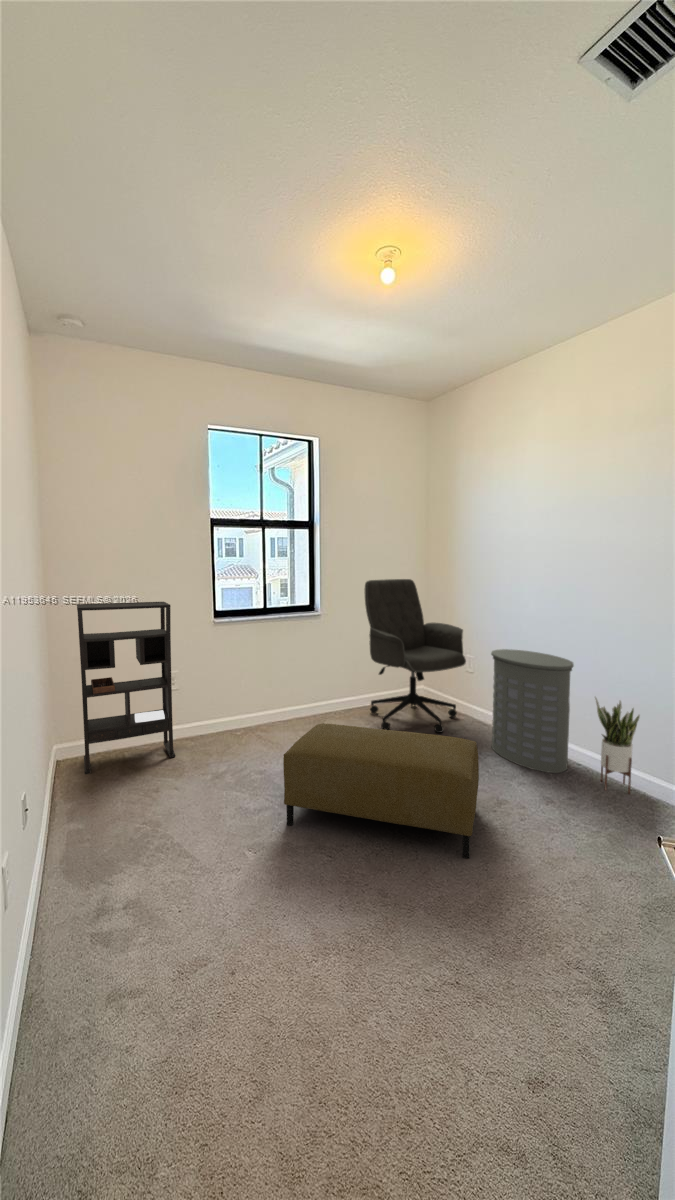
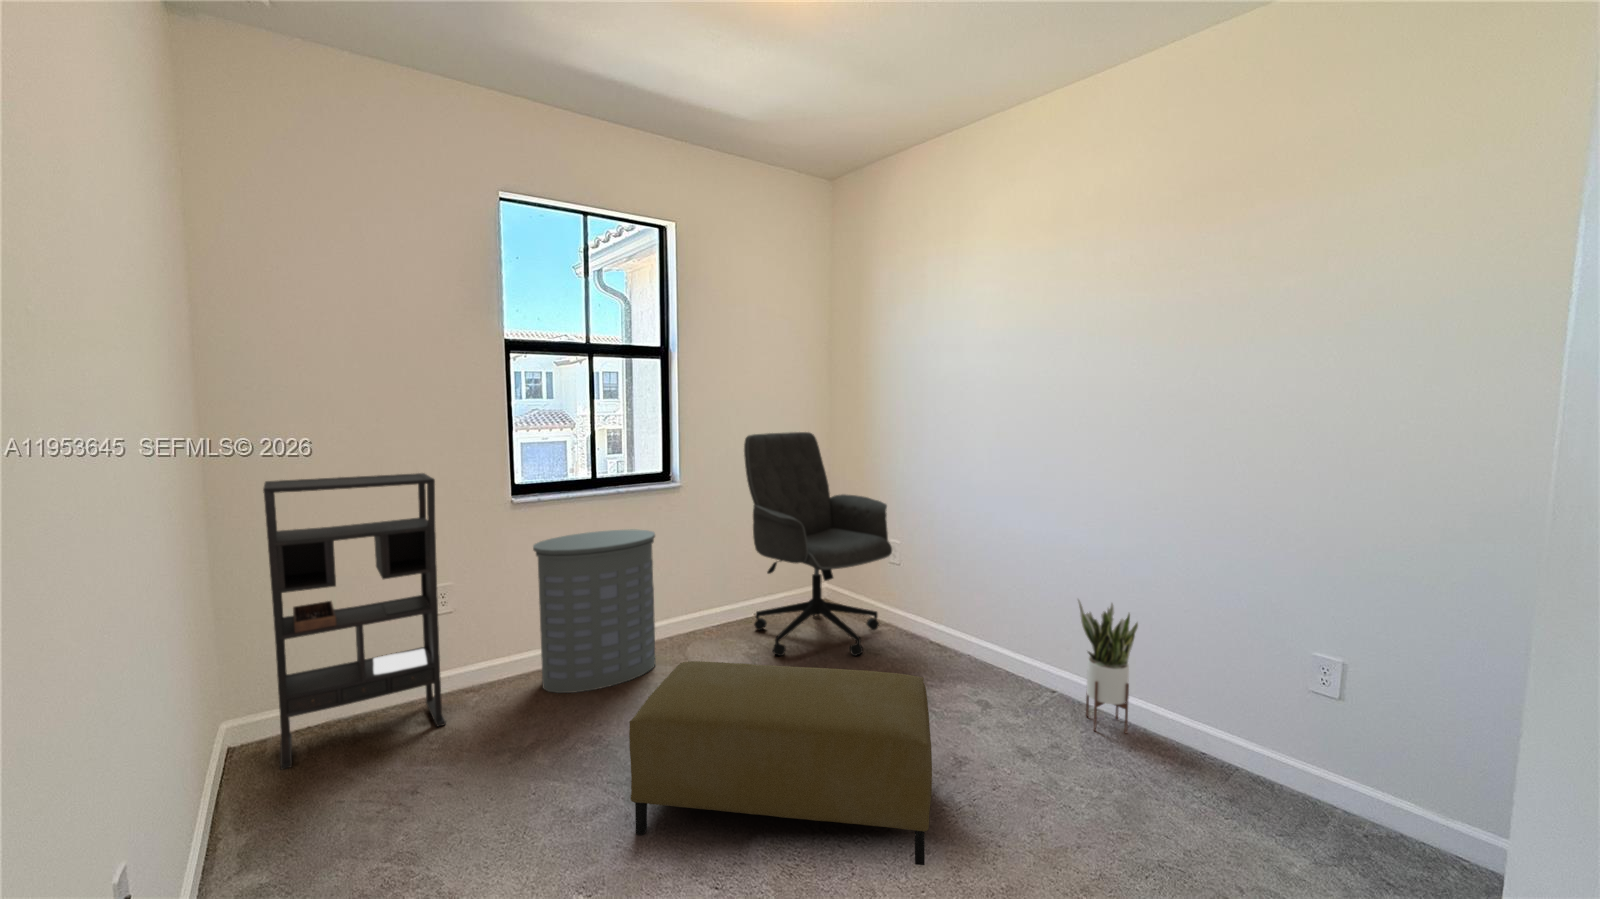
laundry hamper: present [491,649,574,773] -> present [533,530,655,693]

